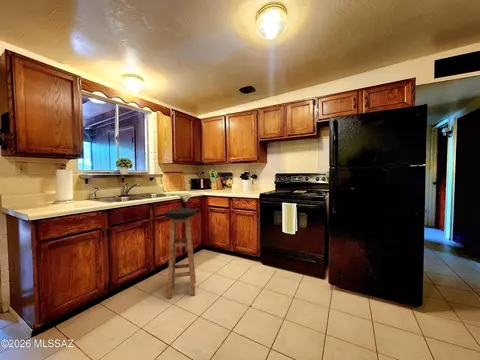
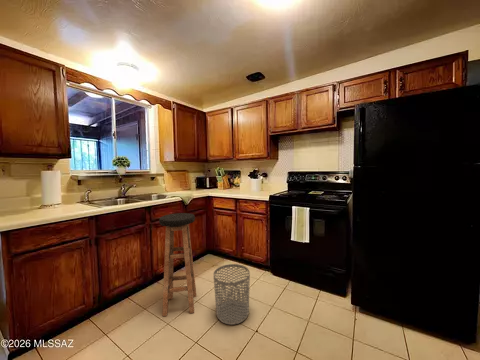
waste bin: none [213,252,244,302] -> present [214,264,250,325]

